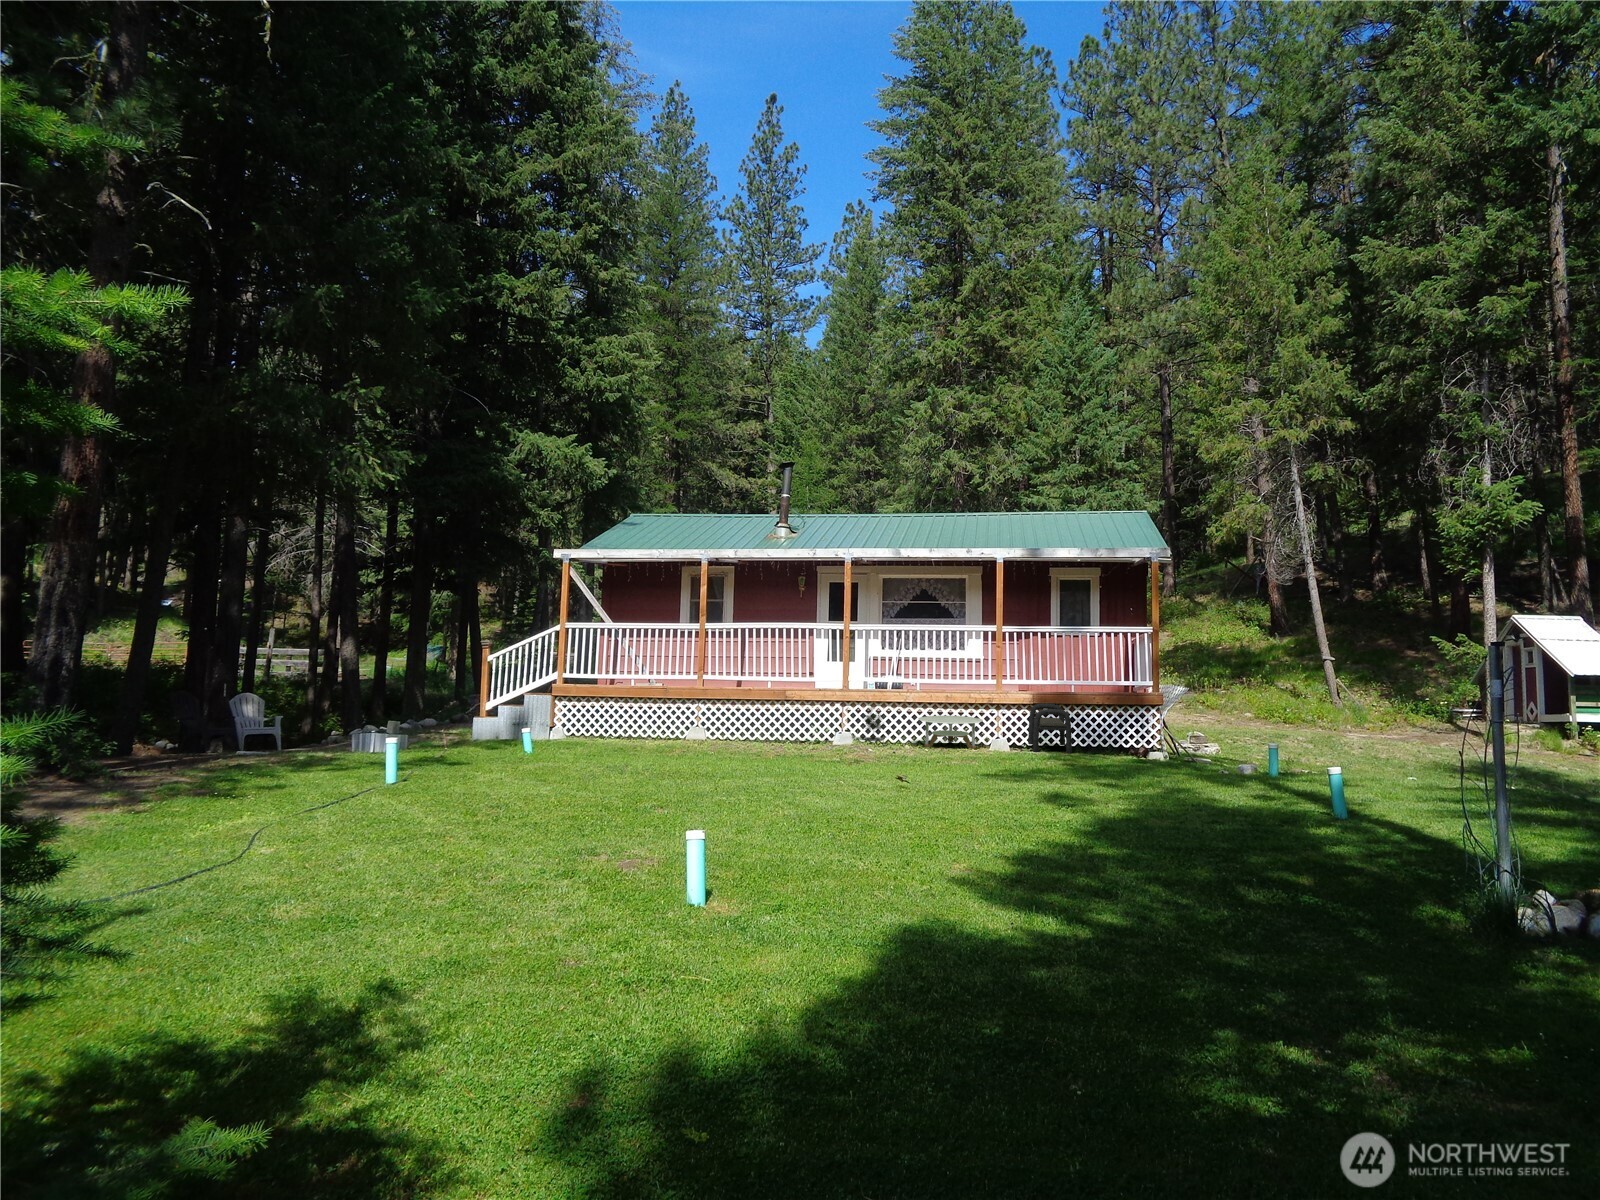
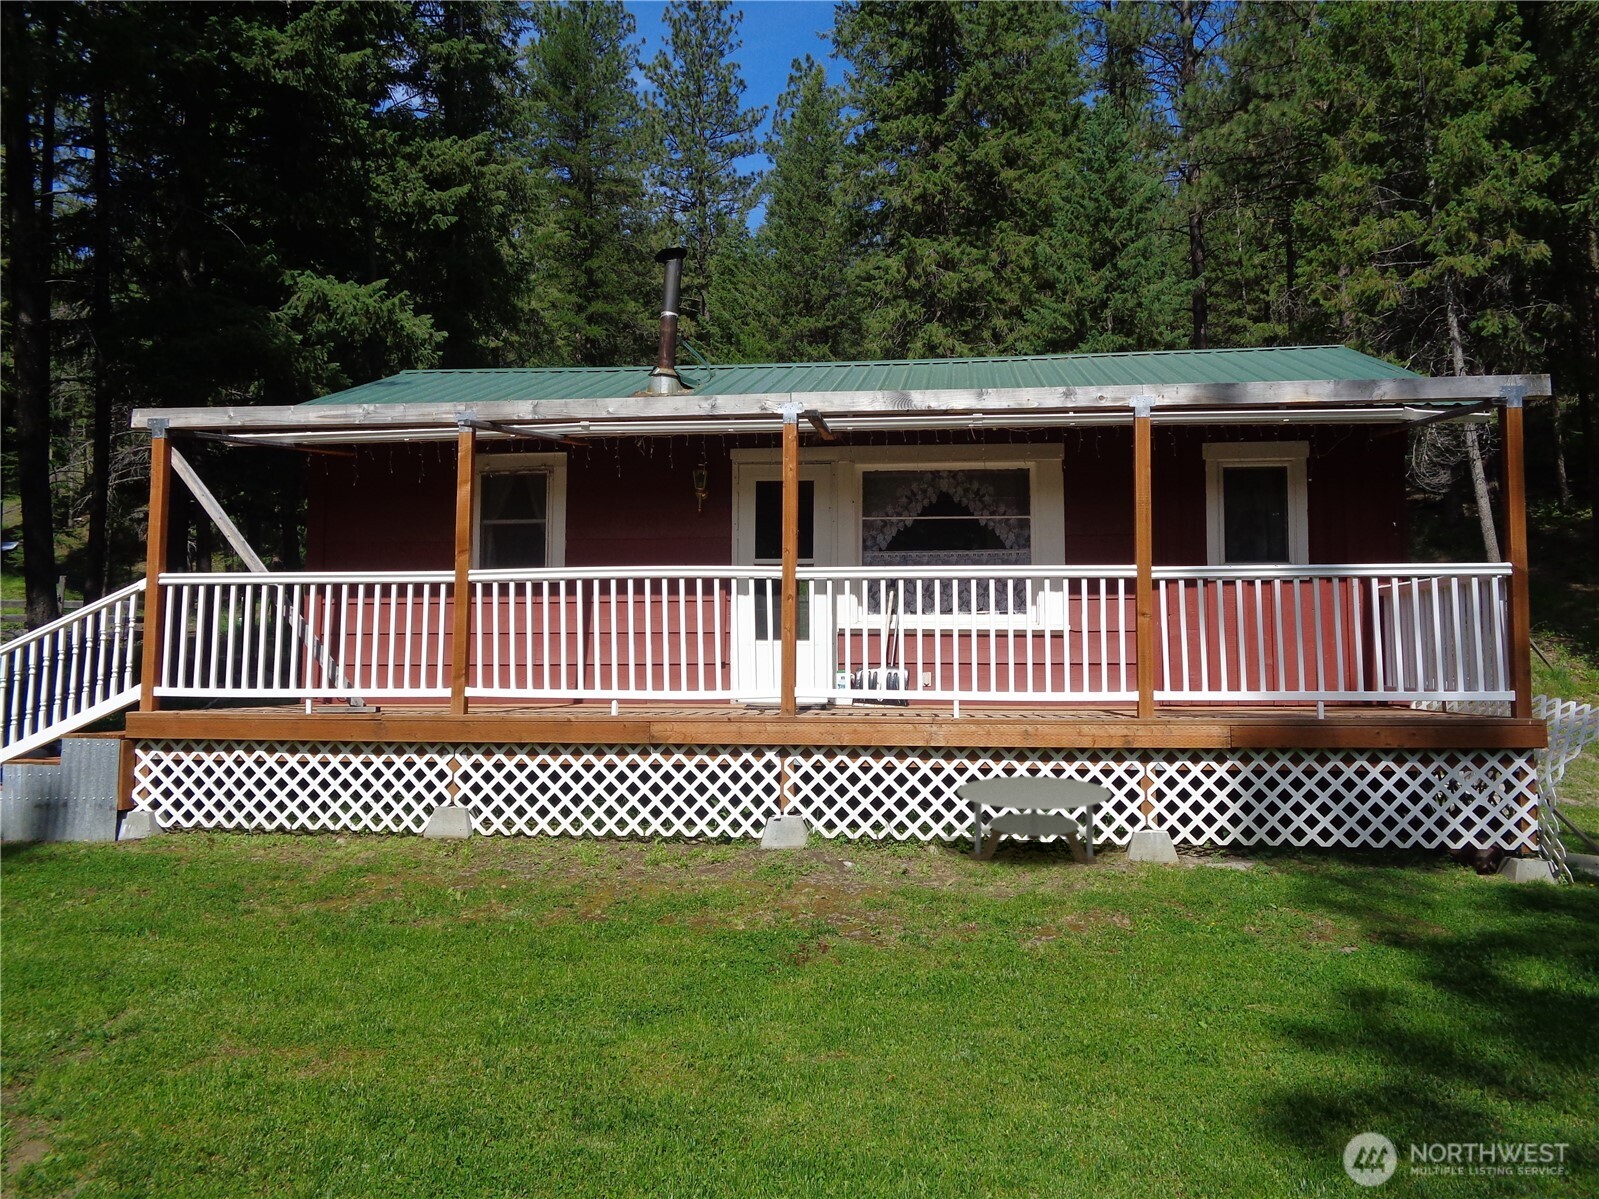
bench: present [1028,704,1072,753] -> none [1218,747,1333,879]
potted tree: present [864,709,882,741] -> none [826,751,880,840]

